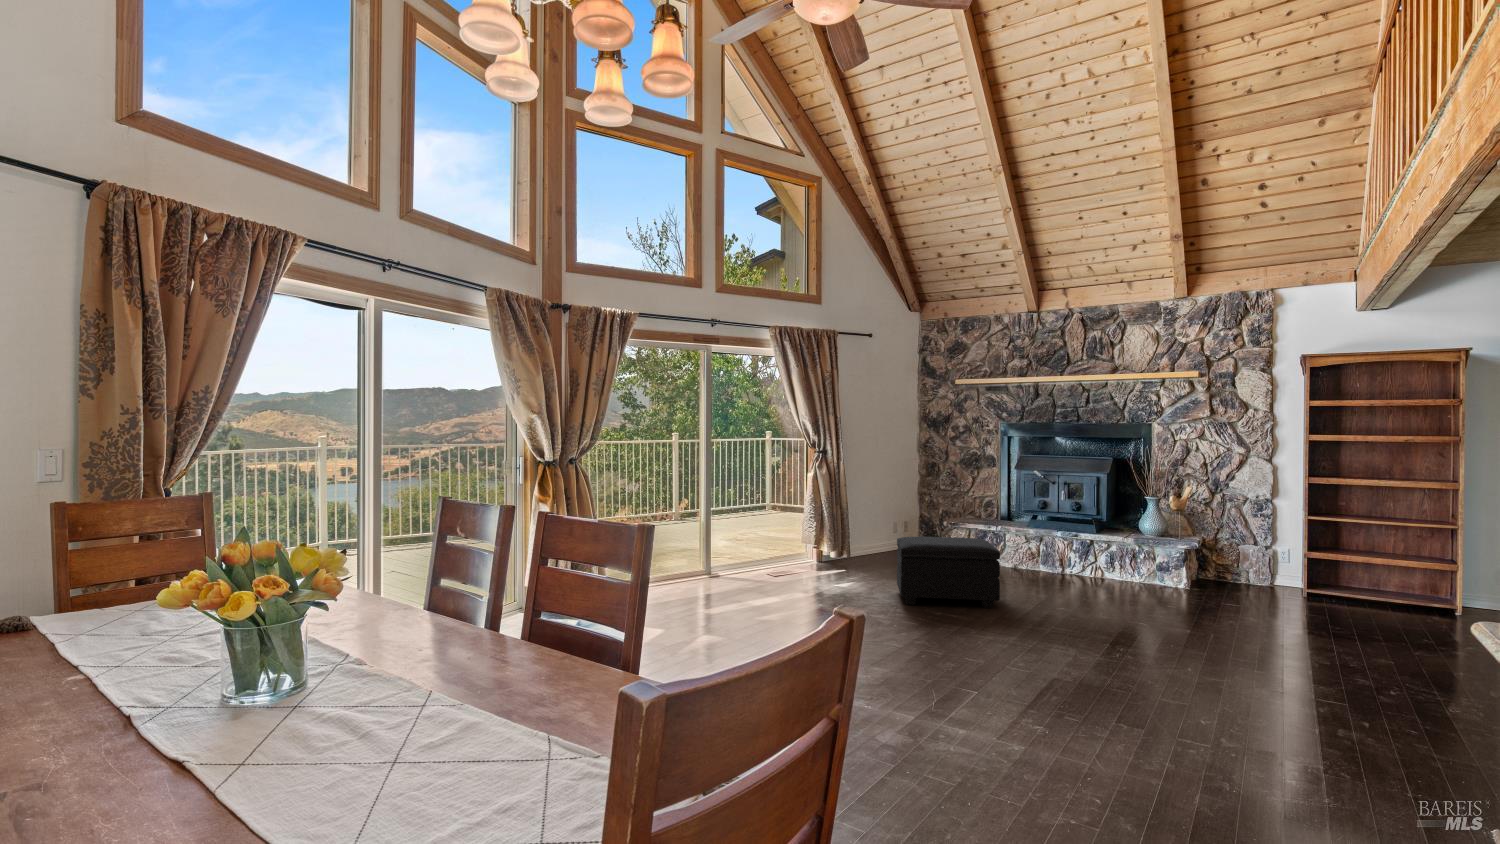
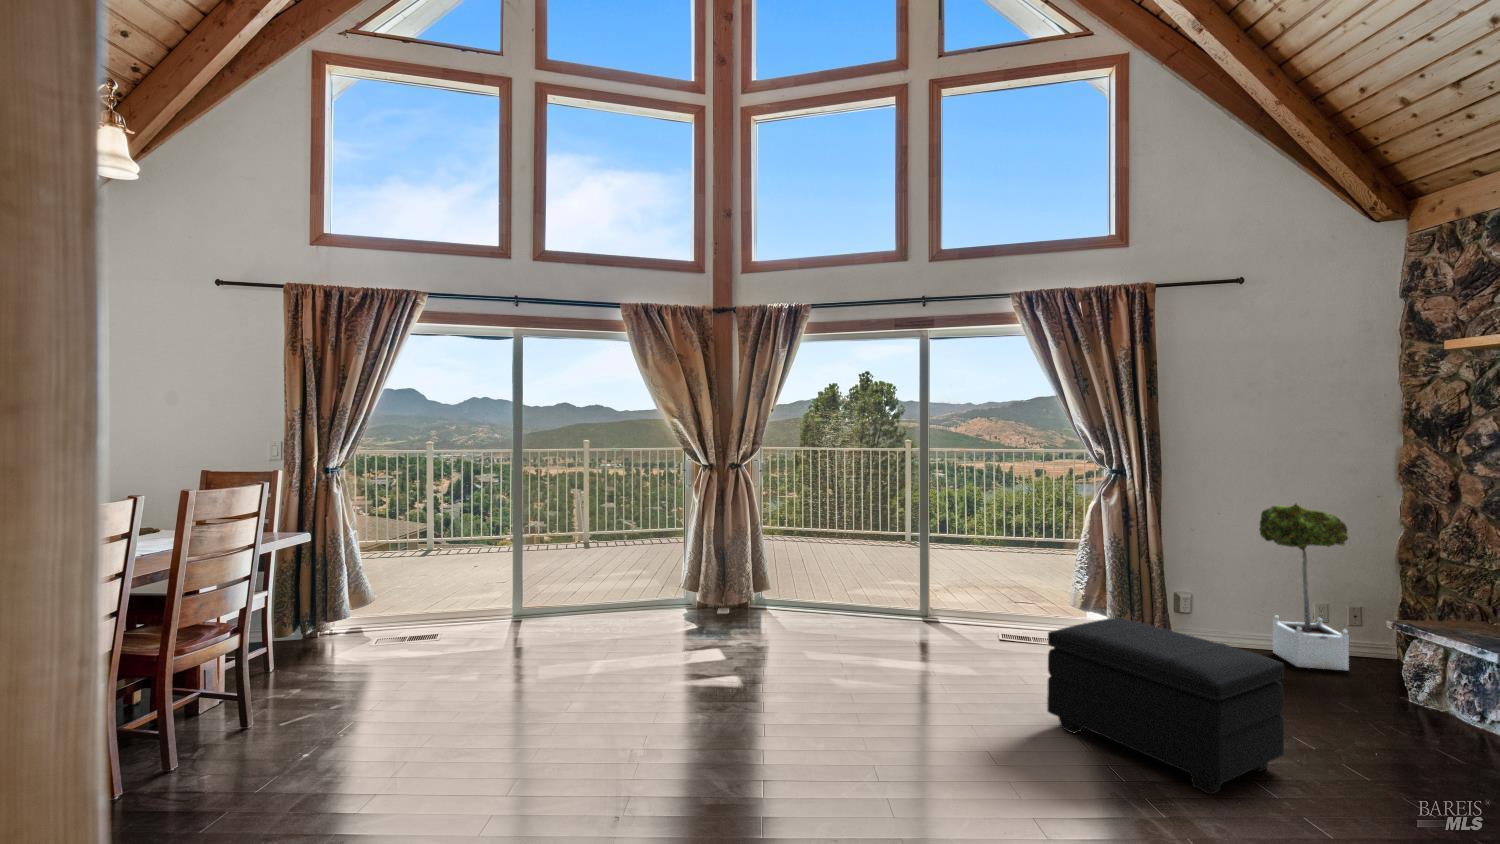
potted tree: none [879,466,920,558] -> present [1259,504,1349,670]

